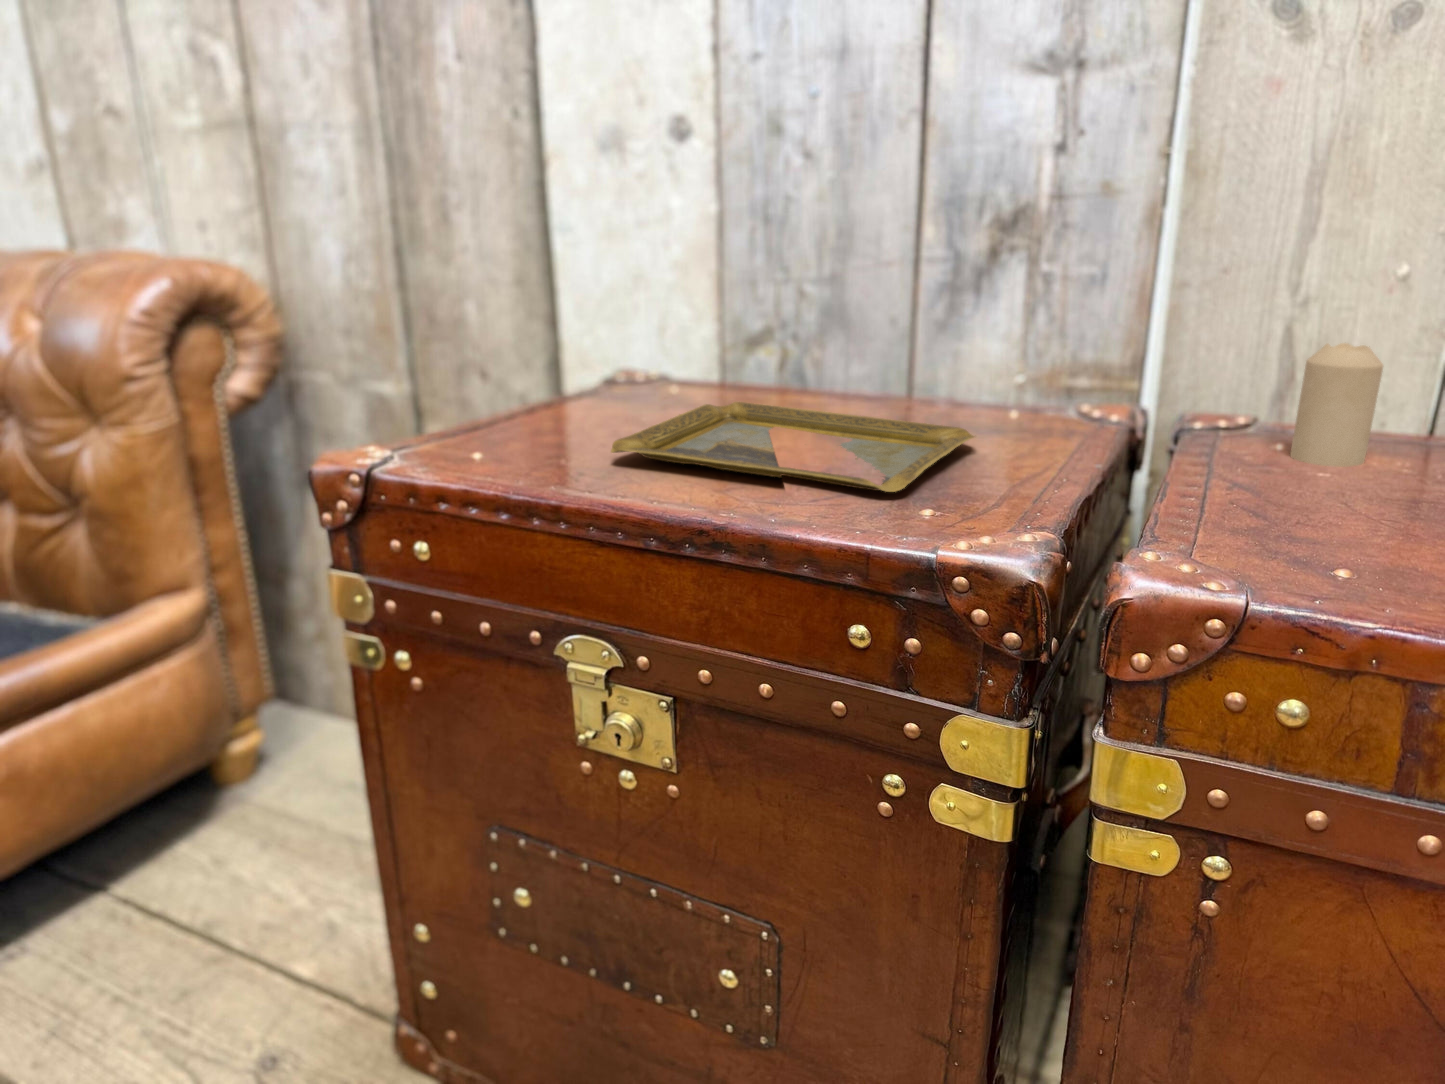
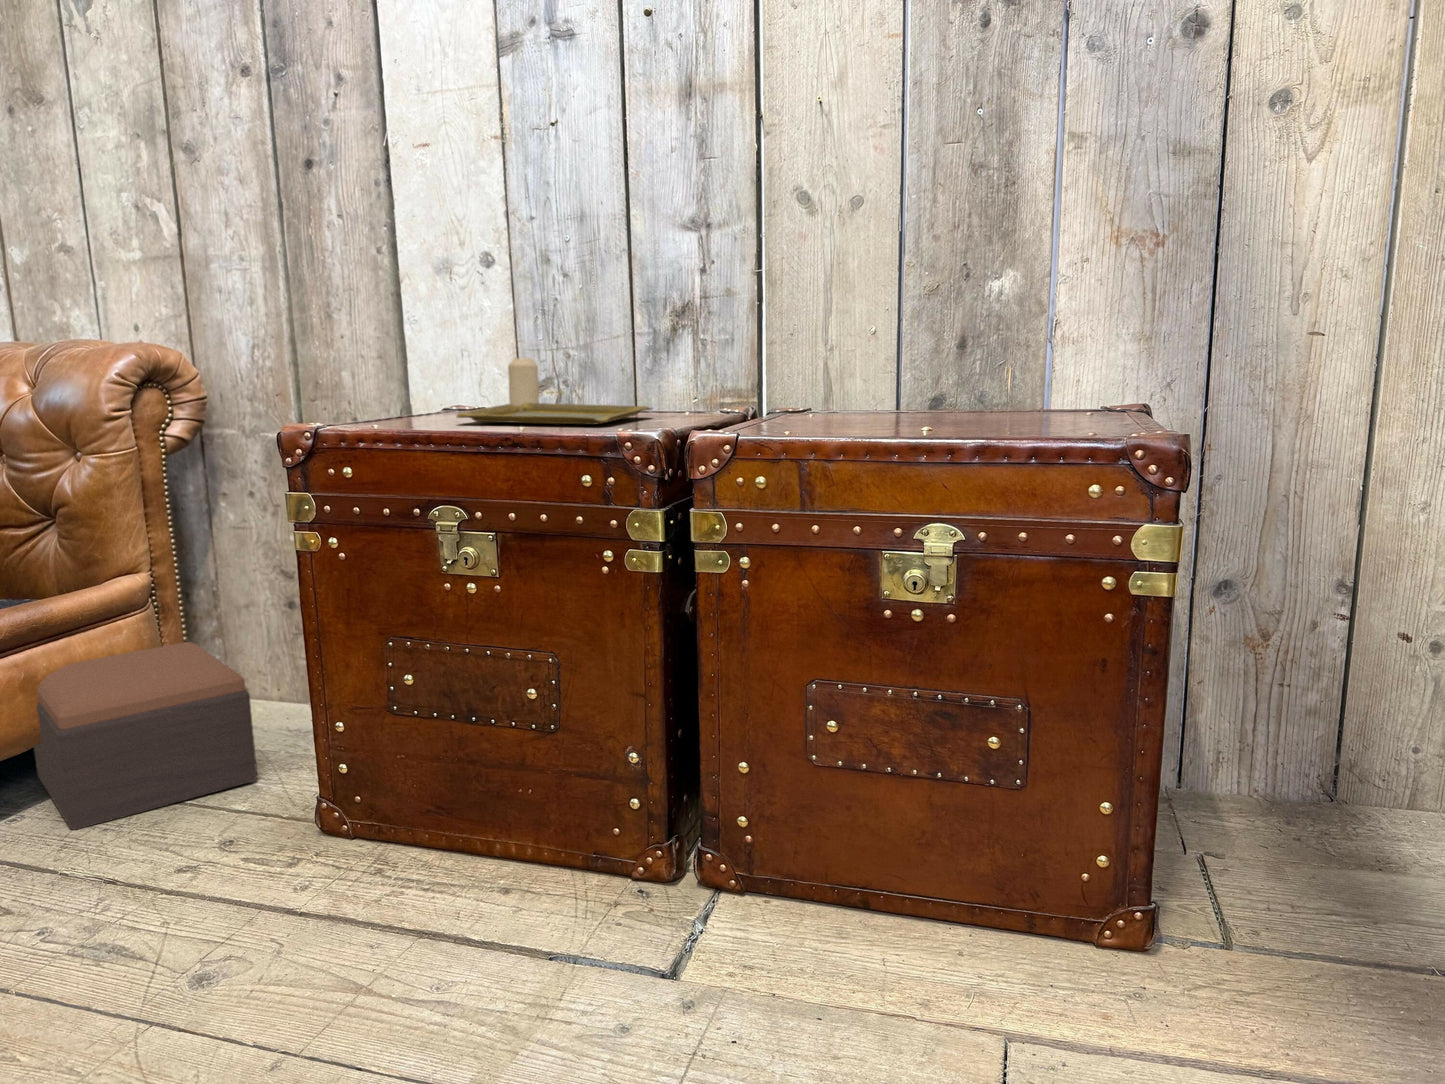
candle: present [1290,343,1383,467] -> present [508,358,539,406]
footstool: none [24,705,333,1028] -> present [34,642,257,830]

